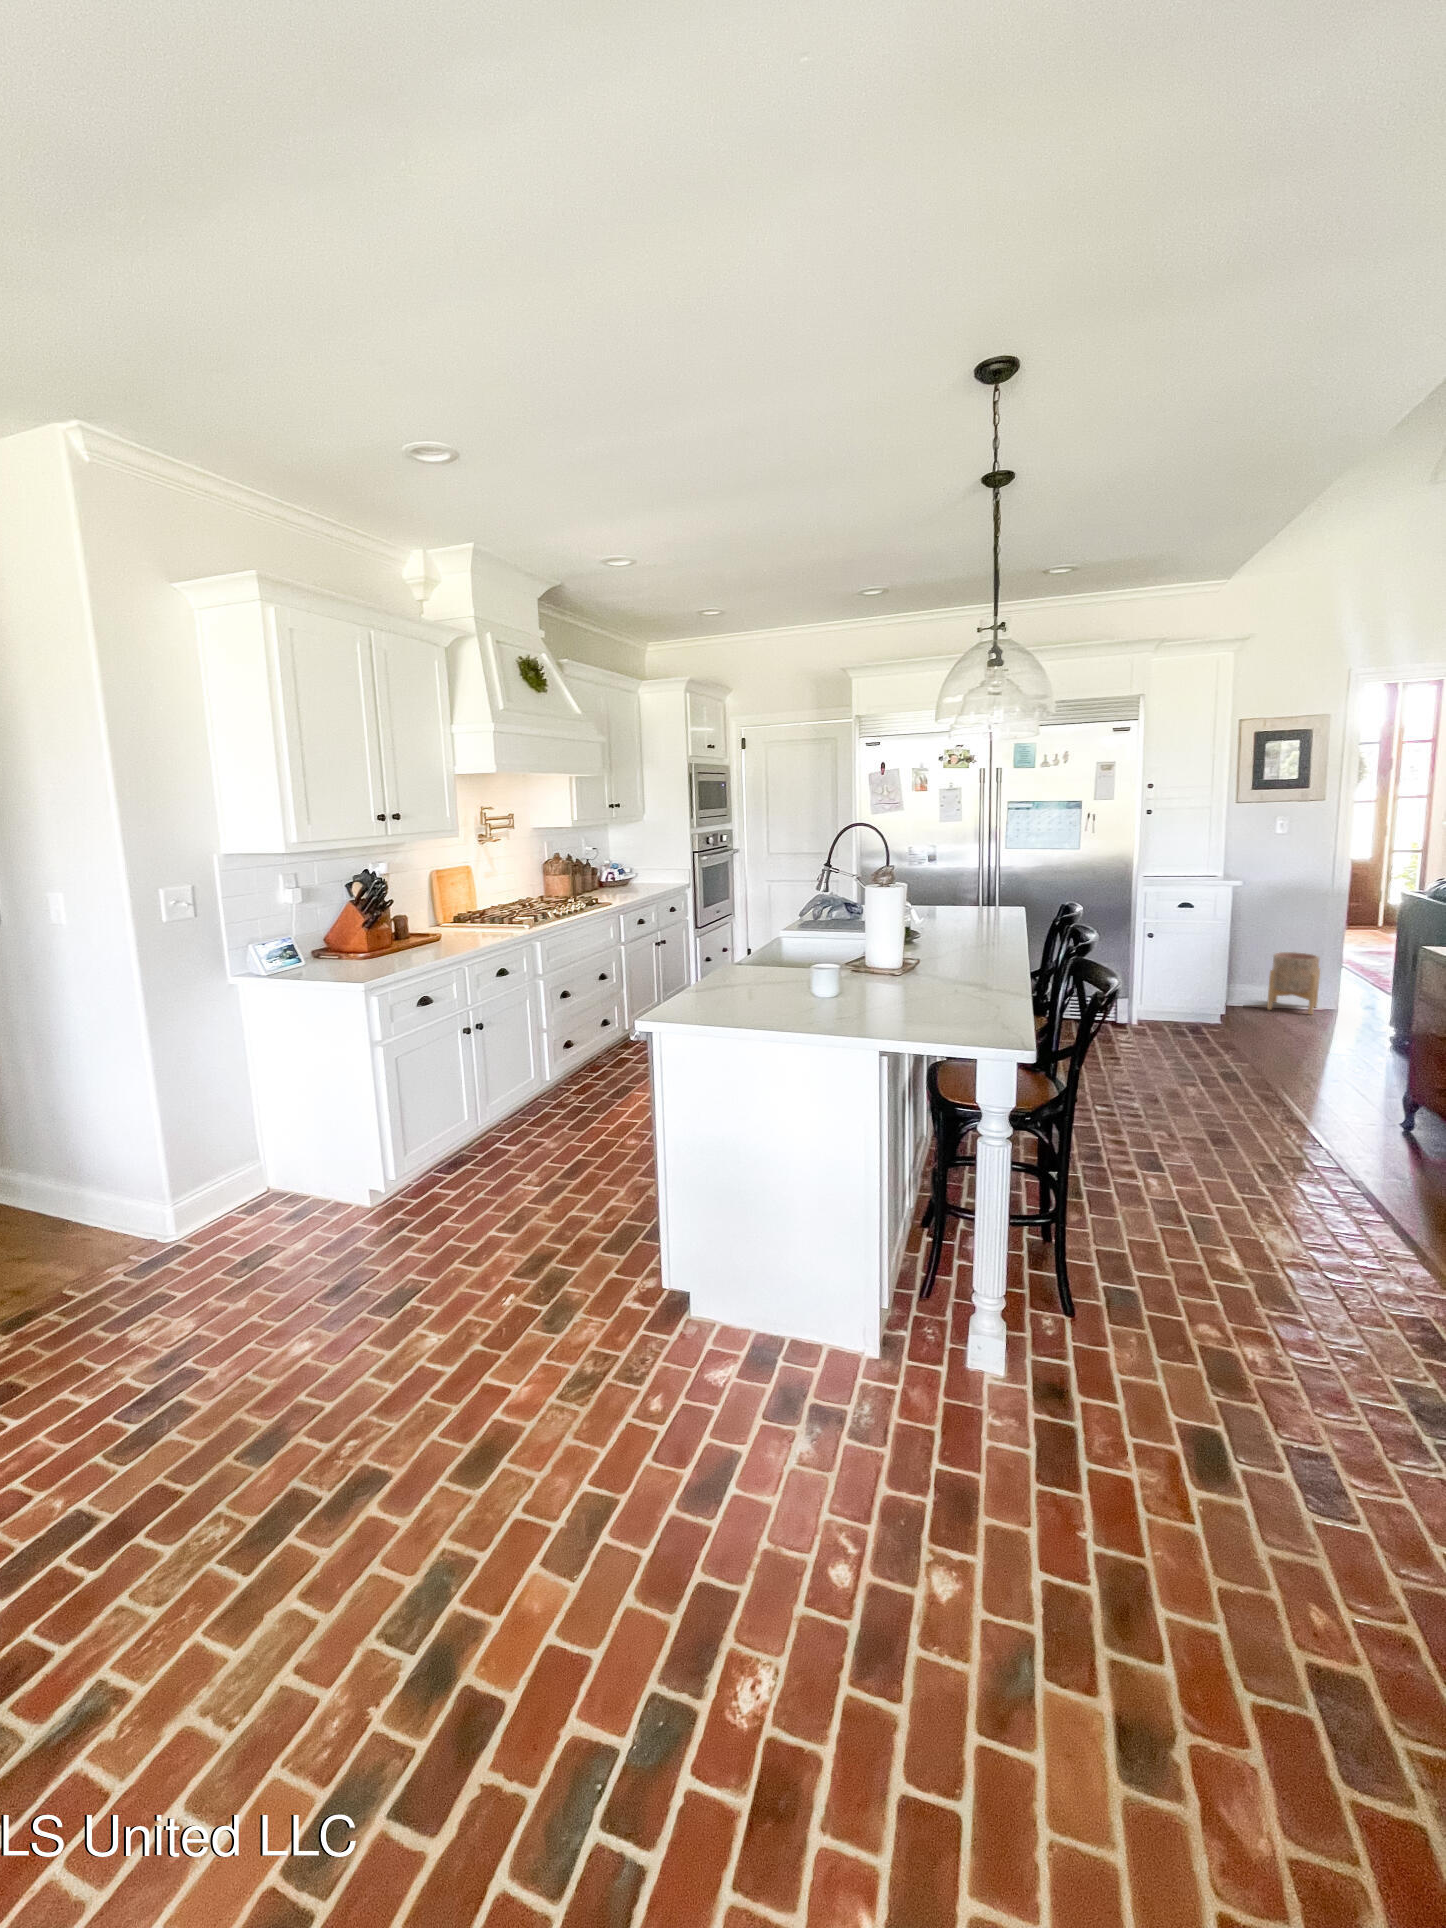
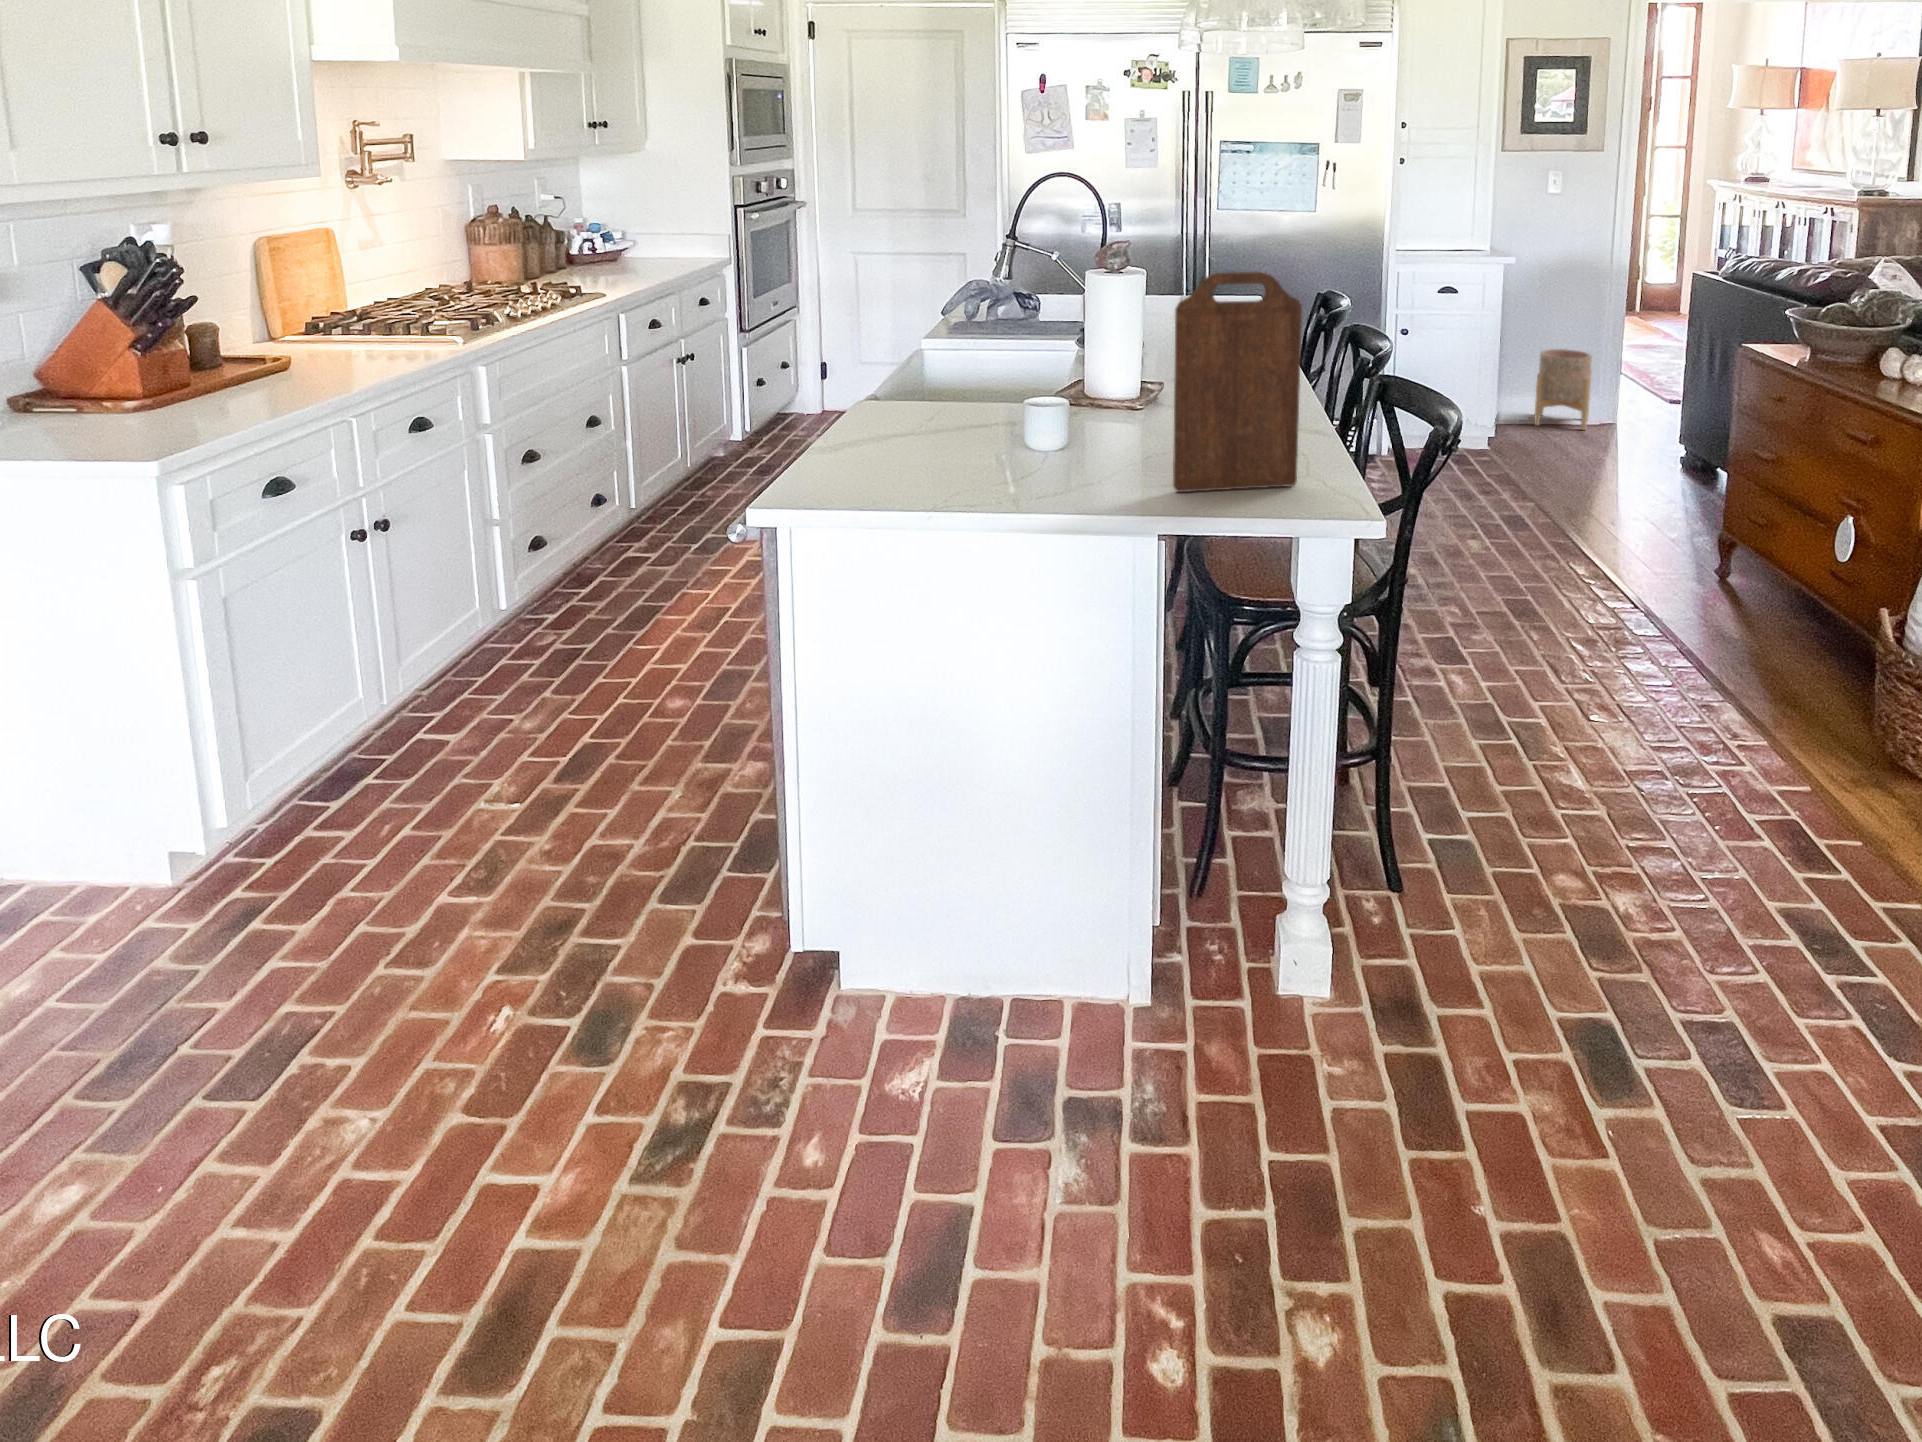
cutting board: none [894,881,983,1026] -> present [1173,272,1302,492]

